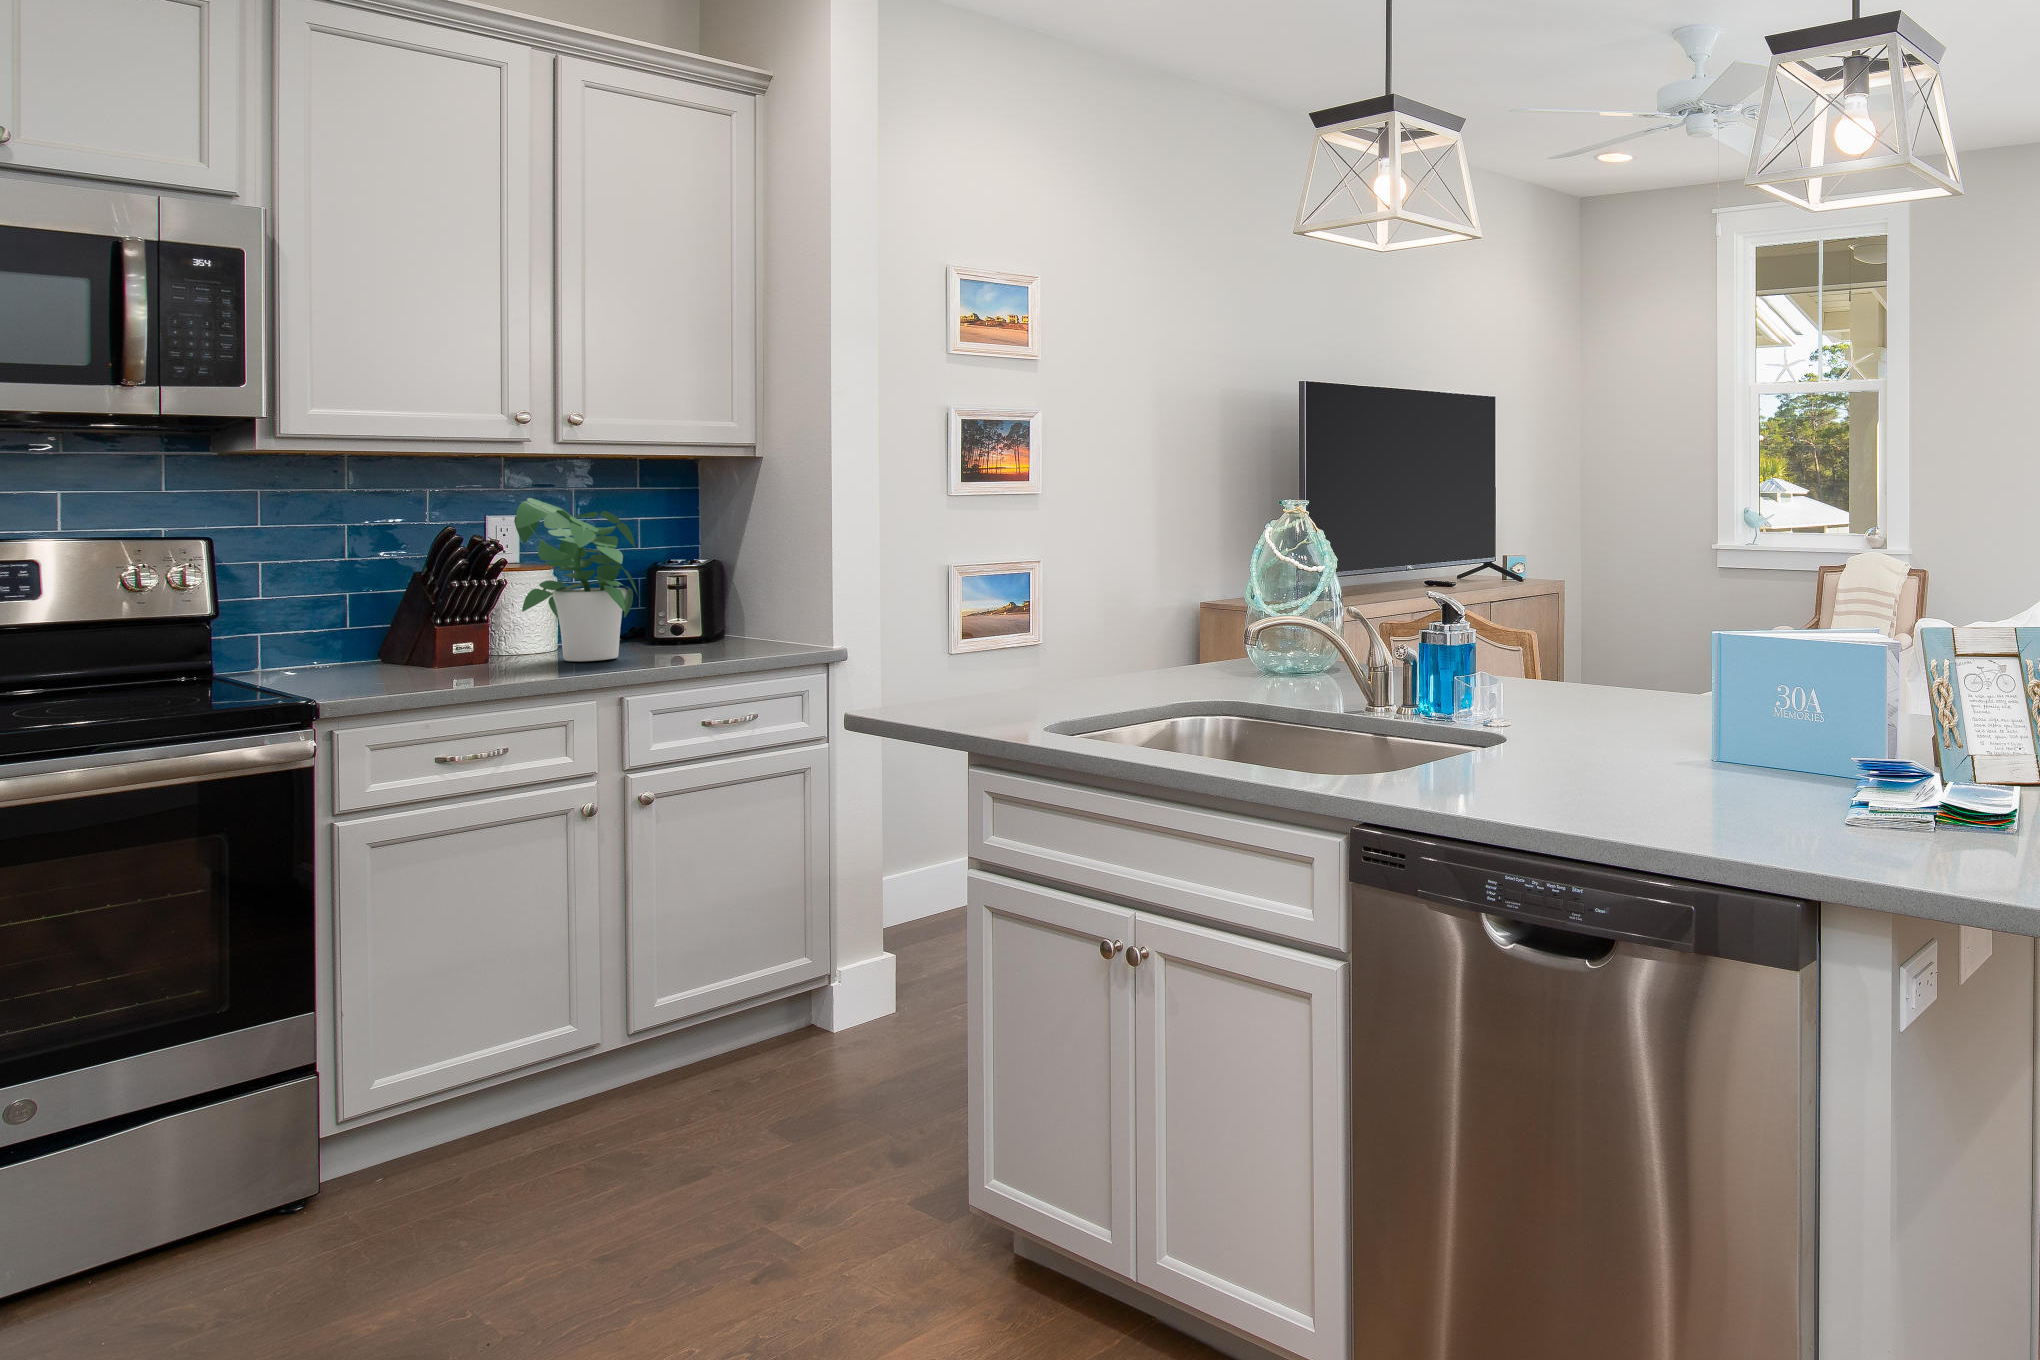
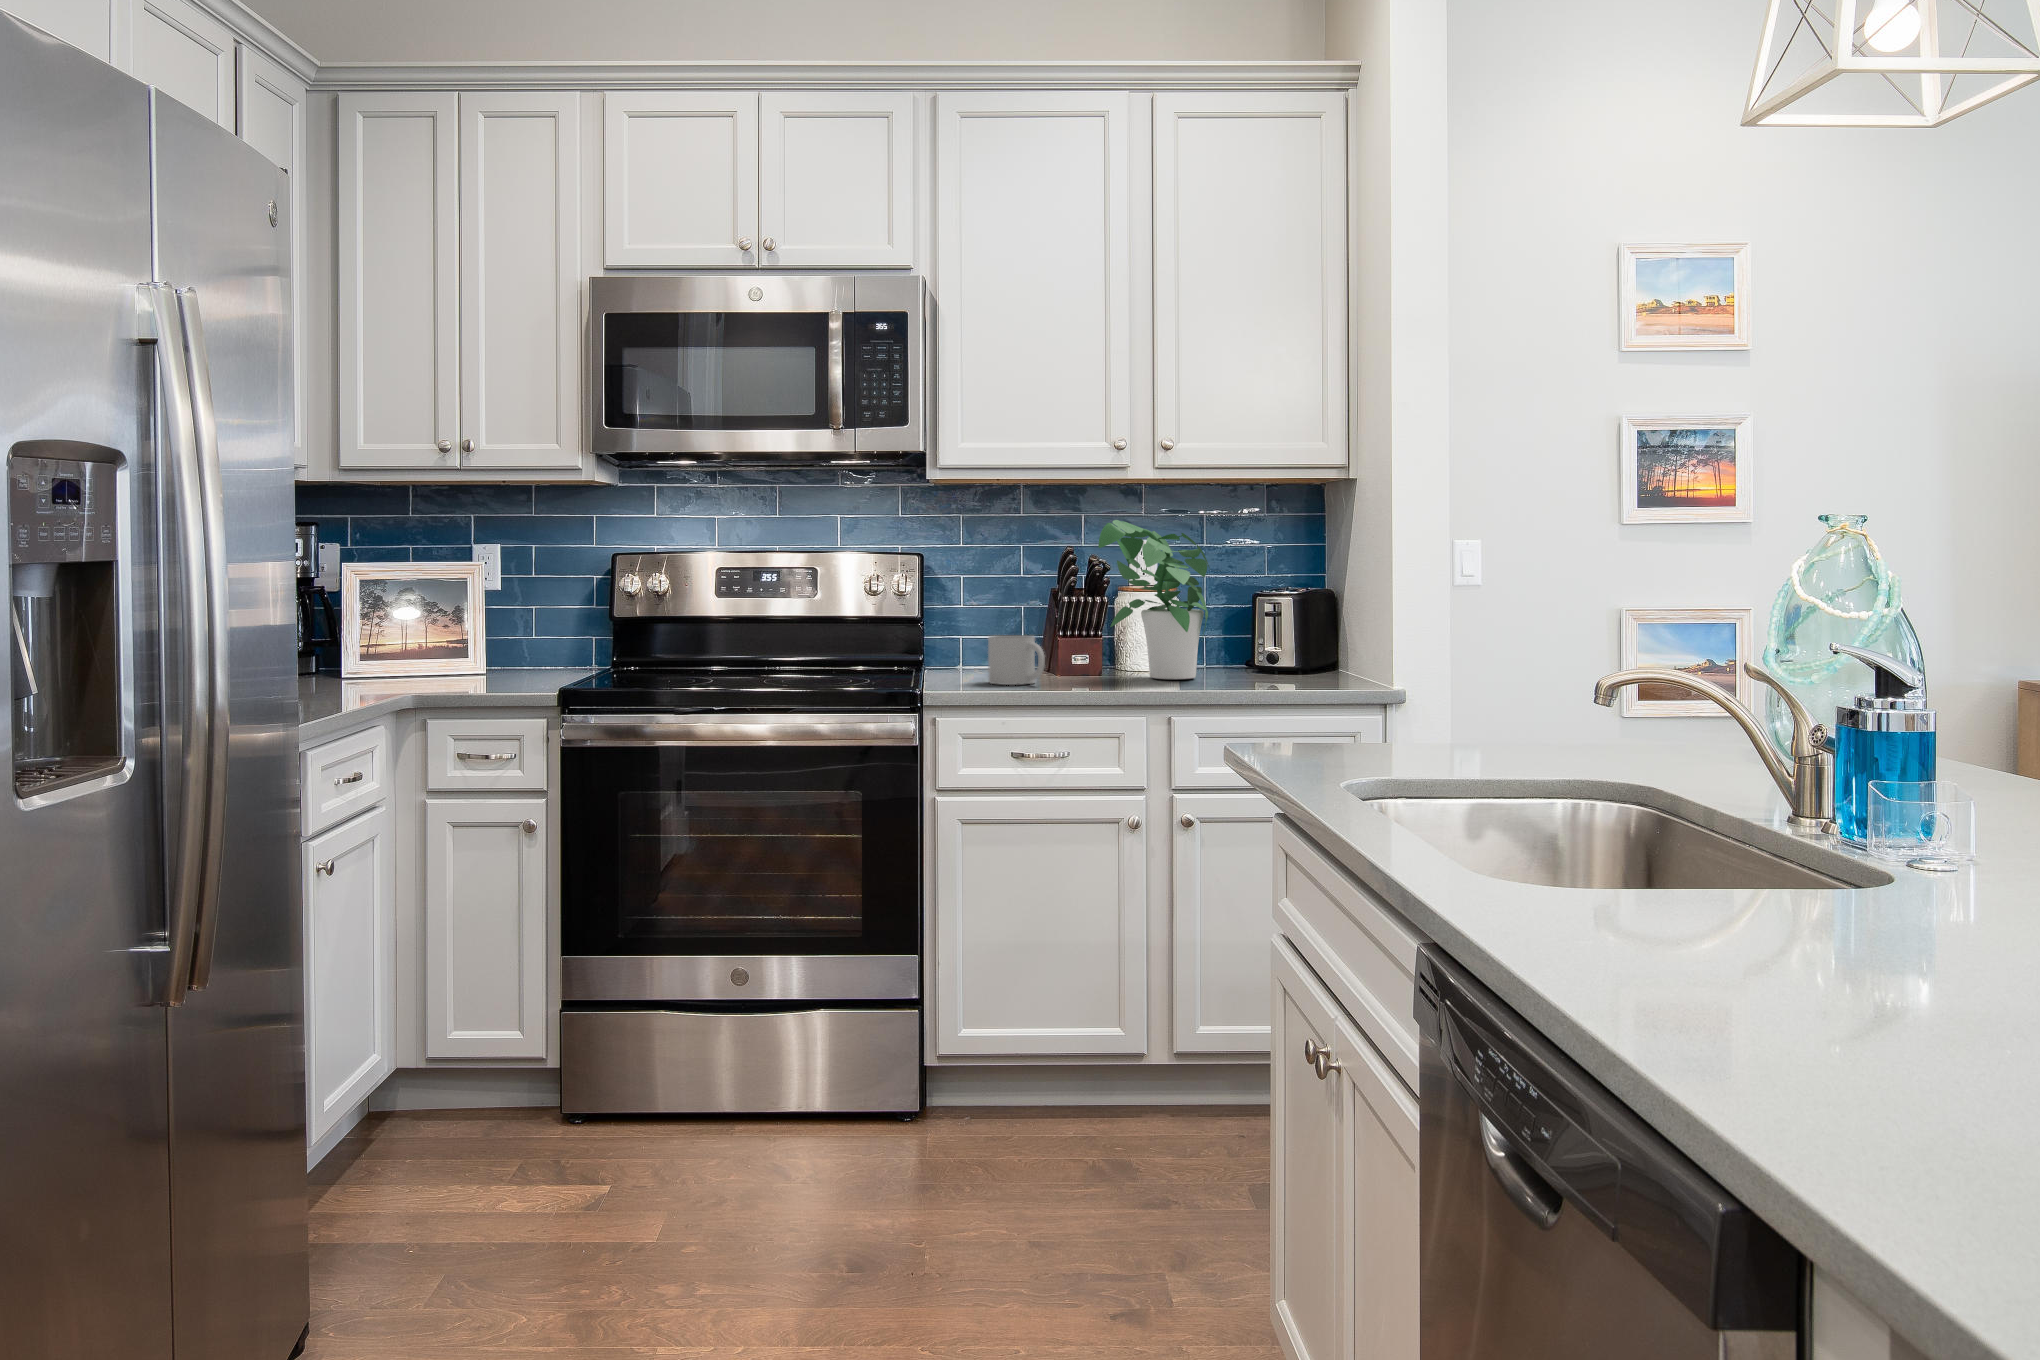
mug: none [378,627,465,684] -> present [988,635,1045,685]

